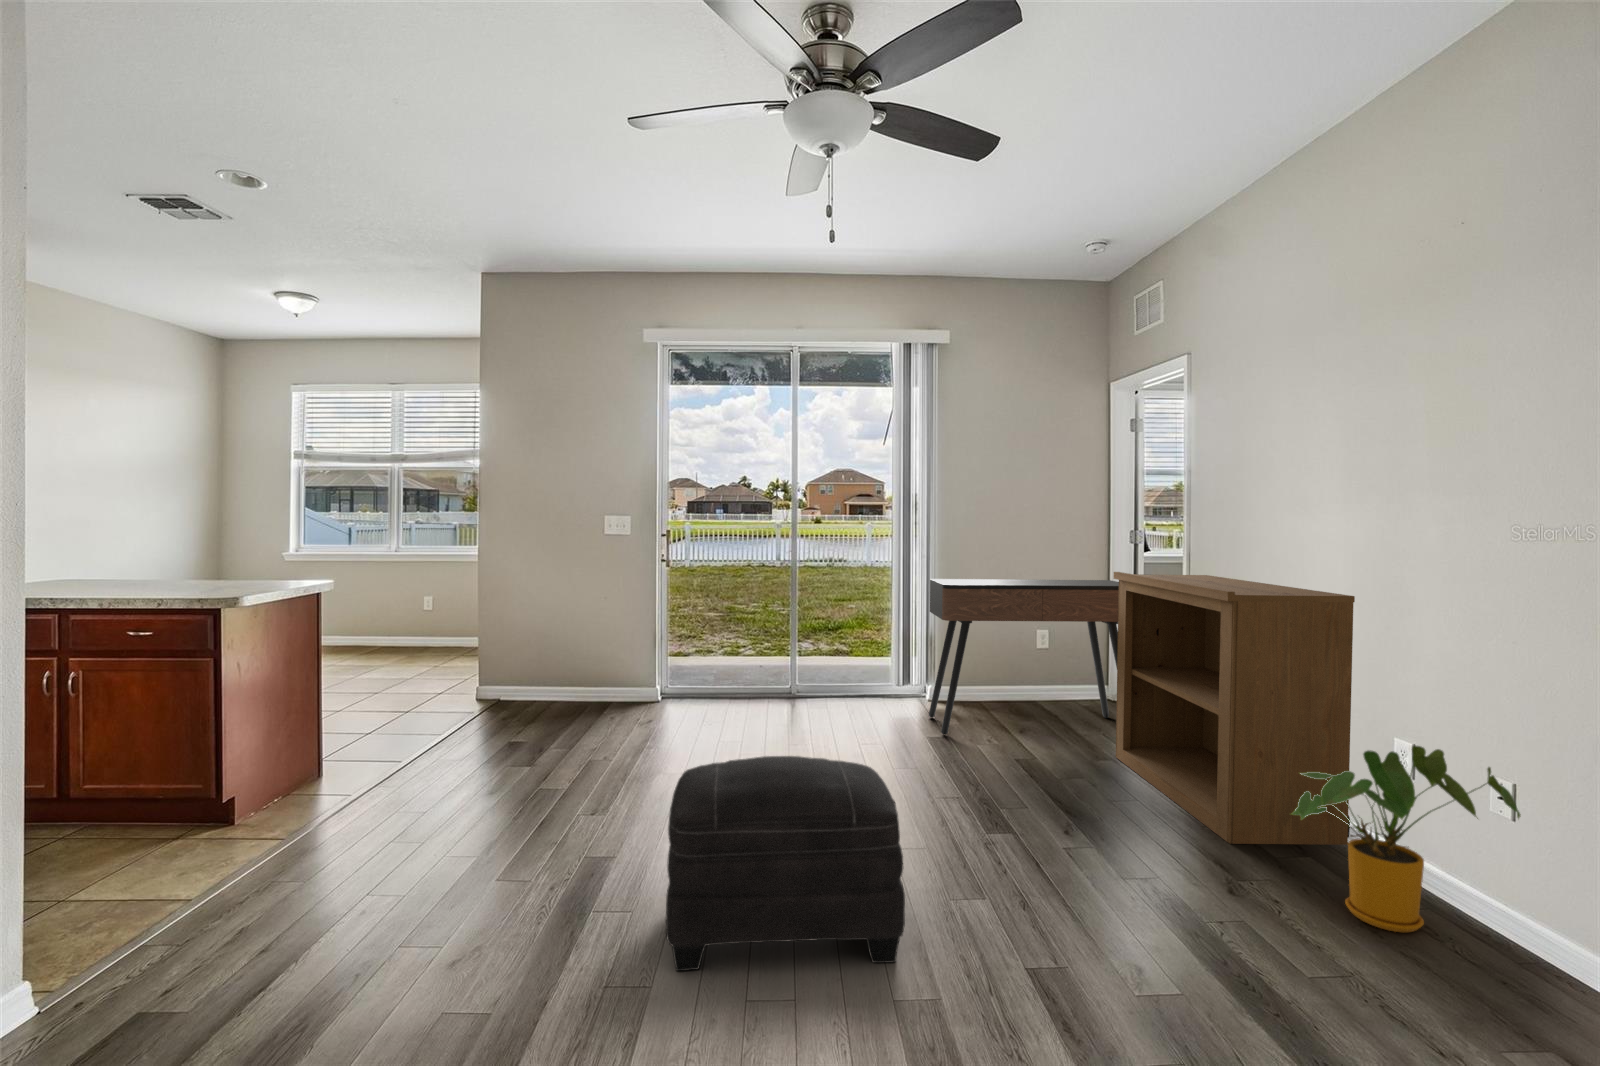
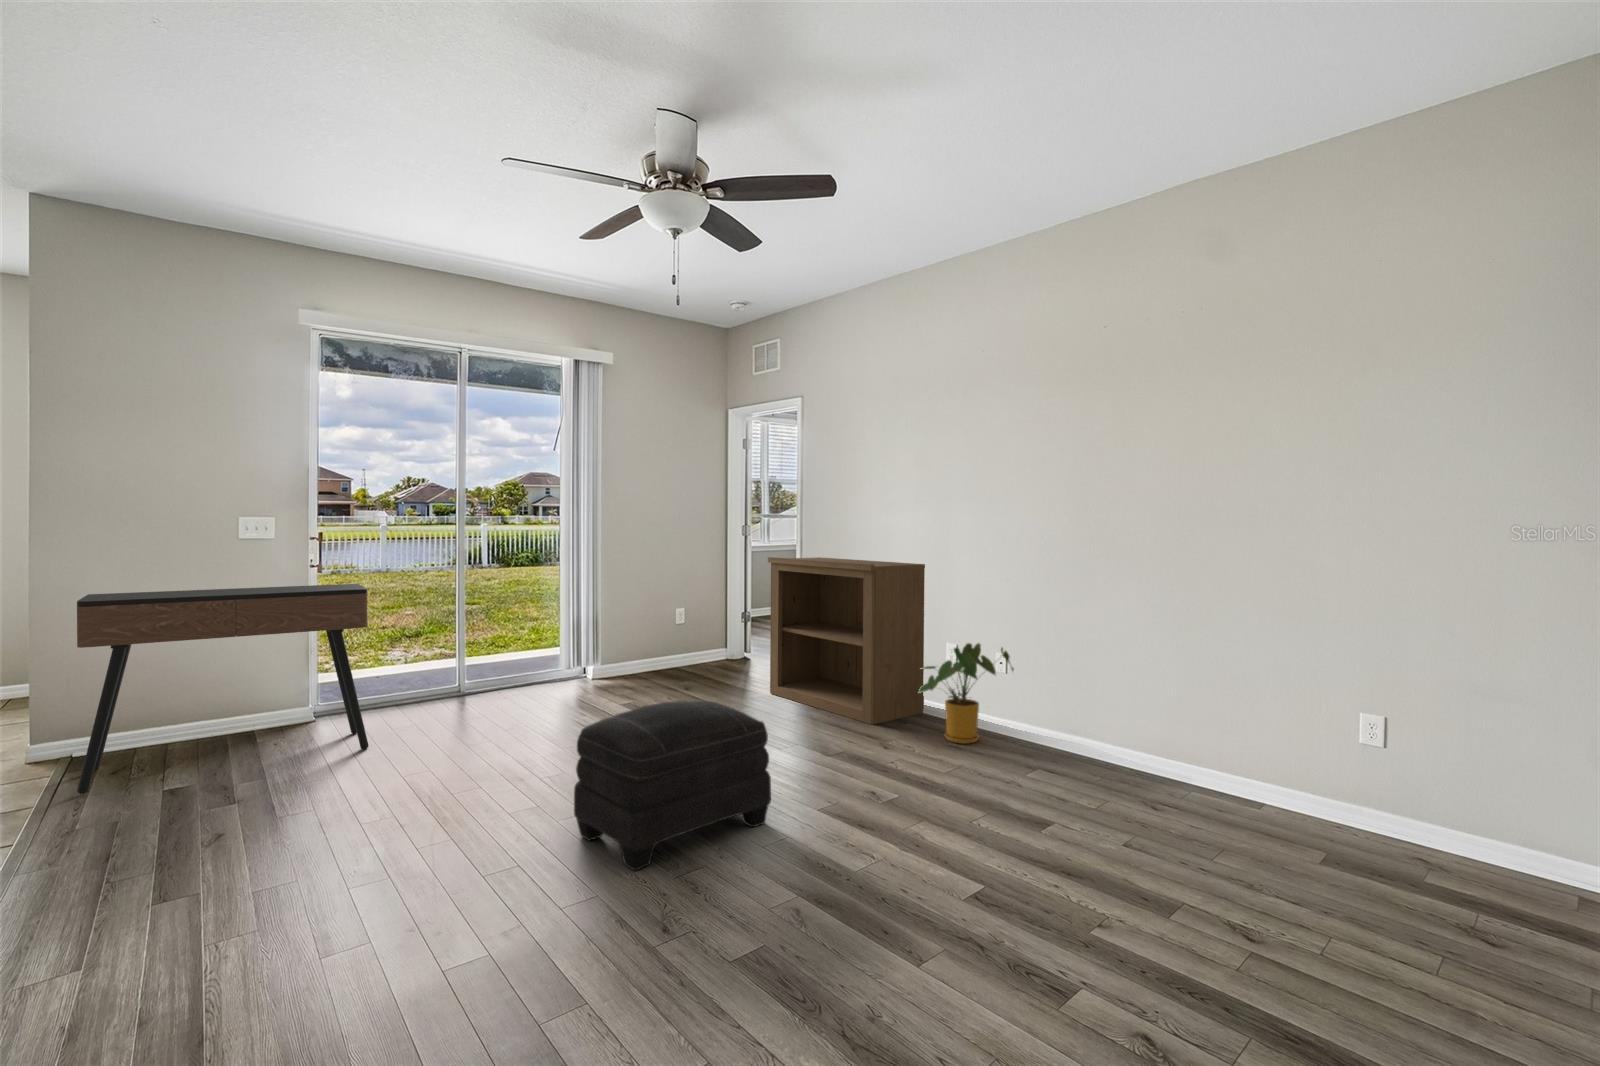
console table: present [929,579,1119,735] -> present [77,584,369,794]

